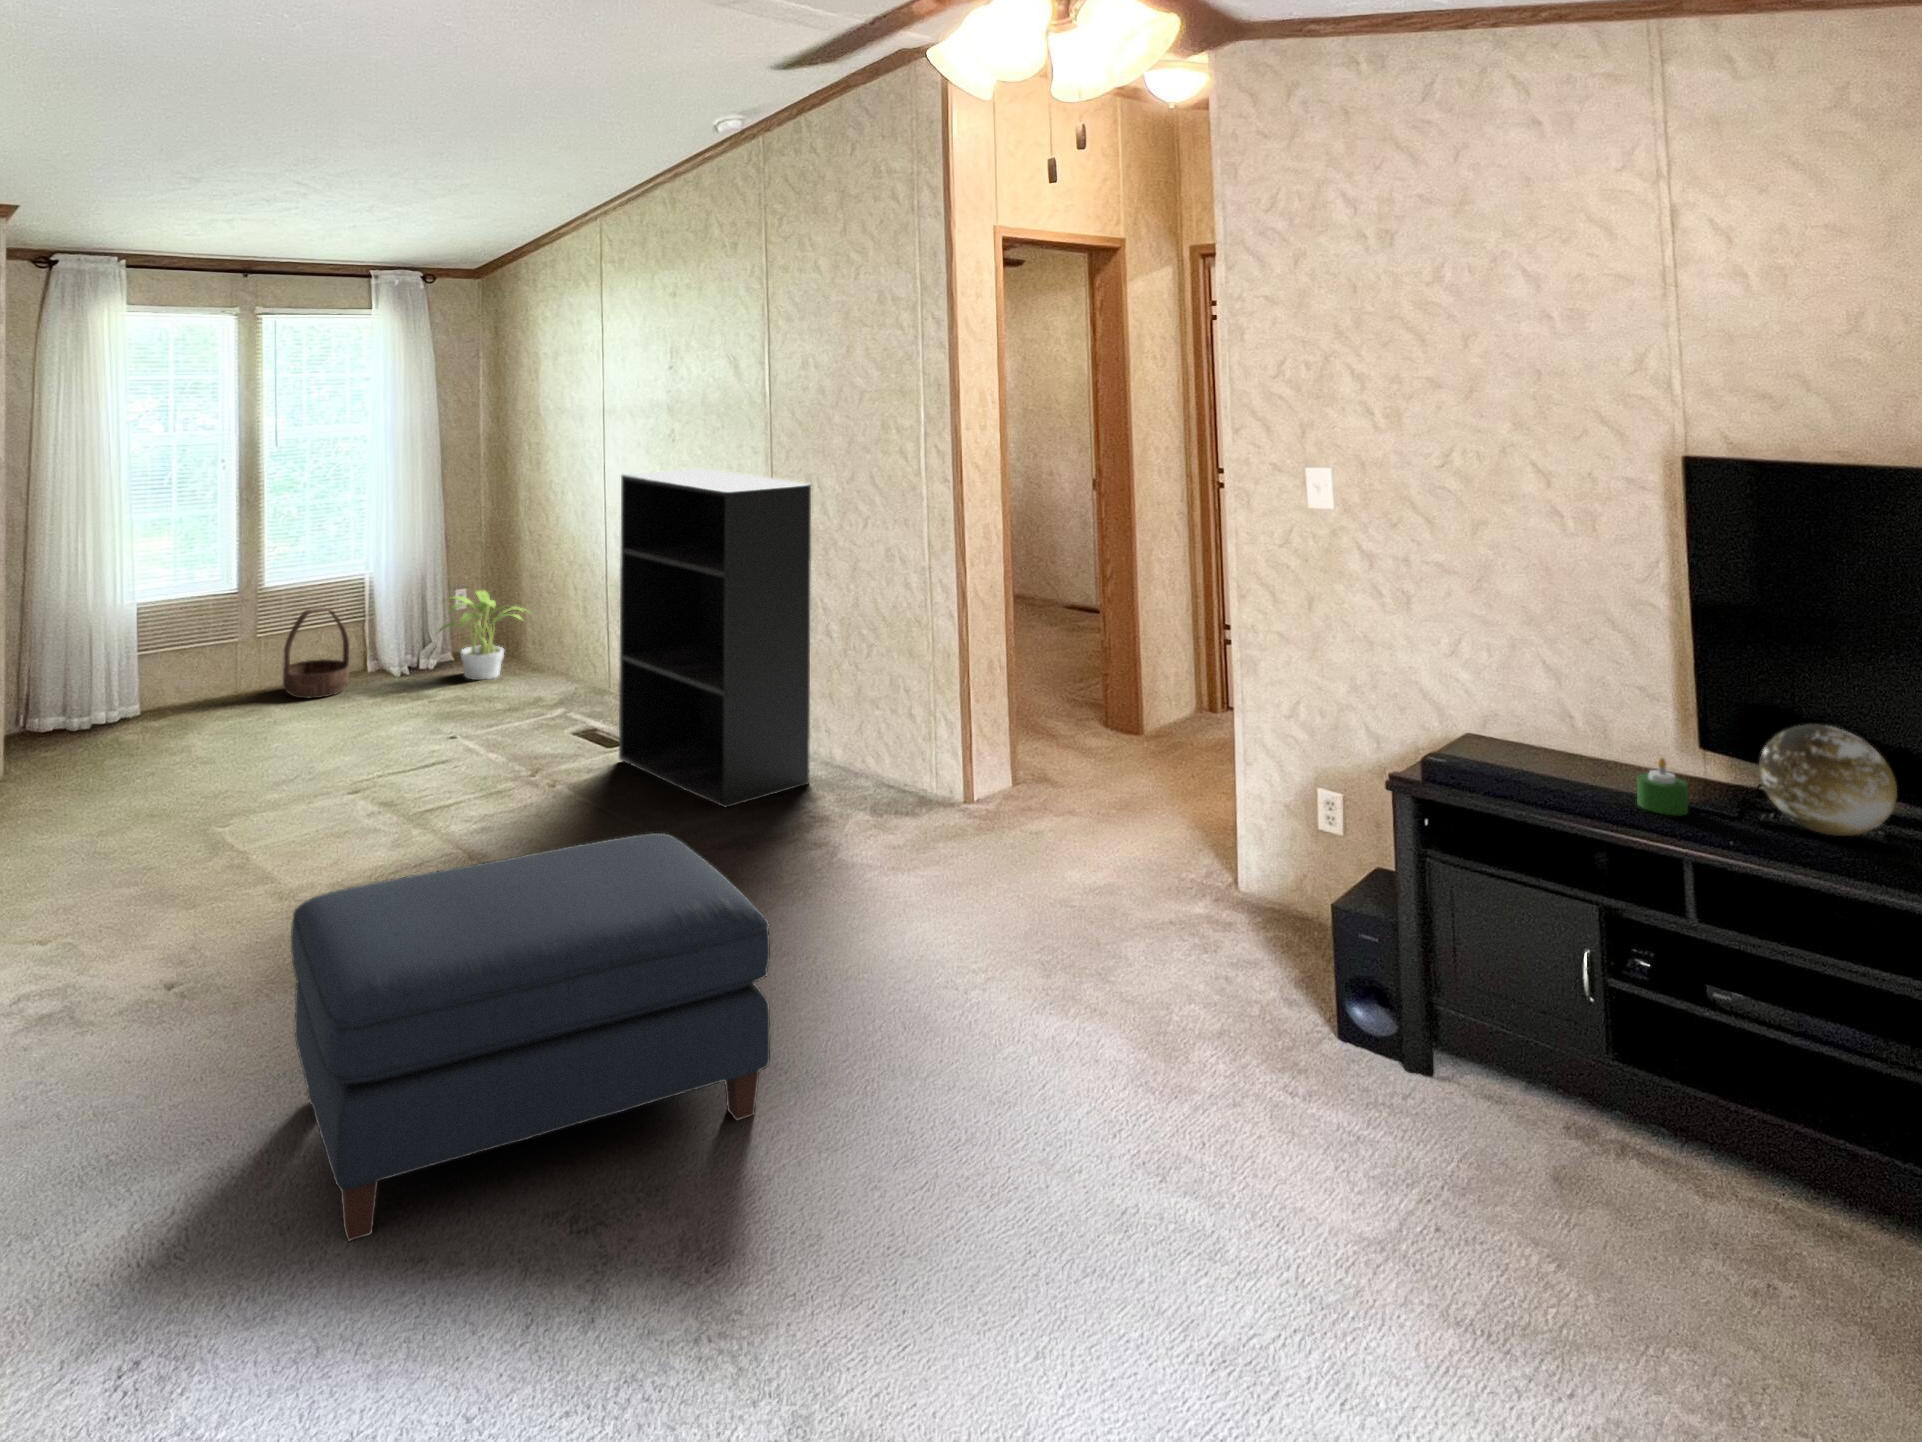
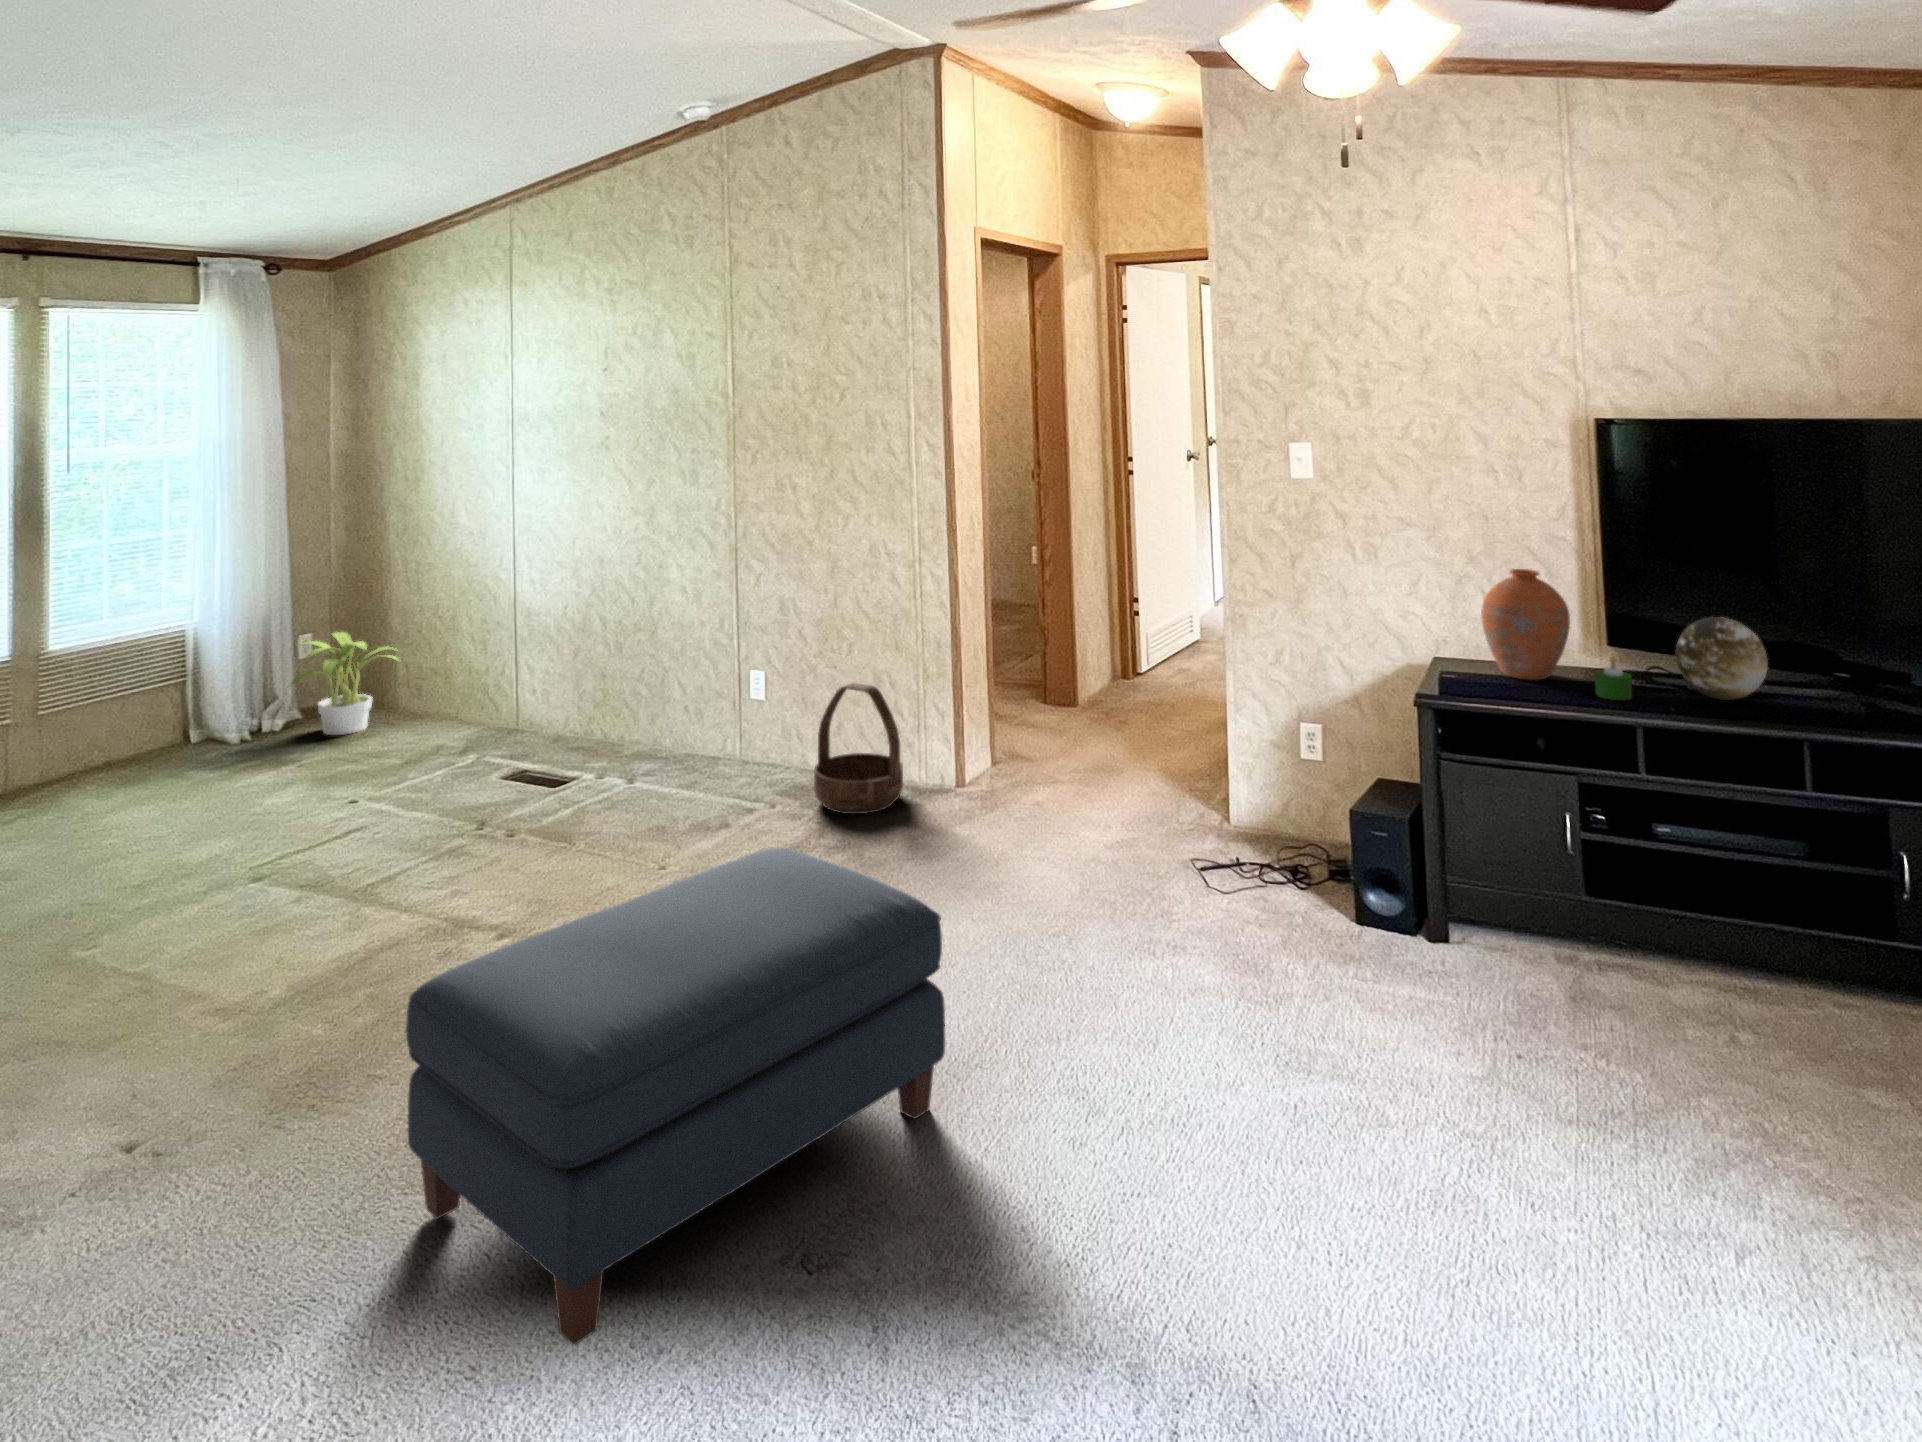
bookshelf: present [619,469,811,807] -> none [574,476,793,829]
basket: present [283,608,350,698] -> present [814,683,903,814]
vase: none [1504,636,1623,775] -> present [1481,569,1570,680]

